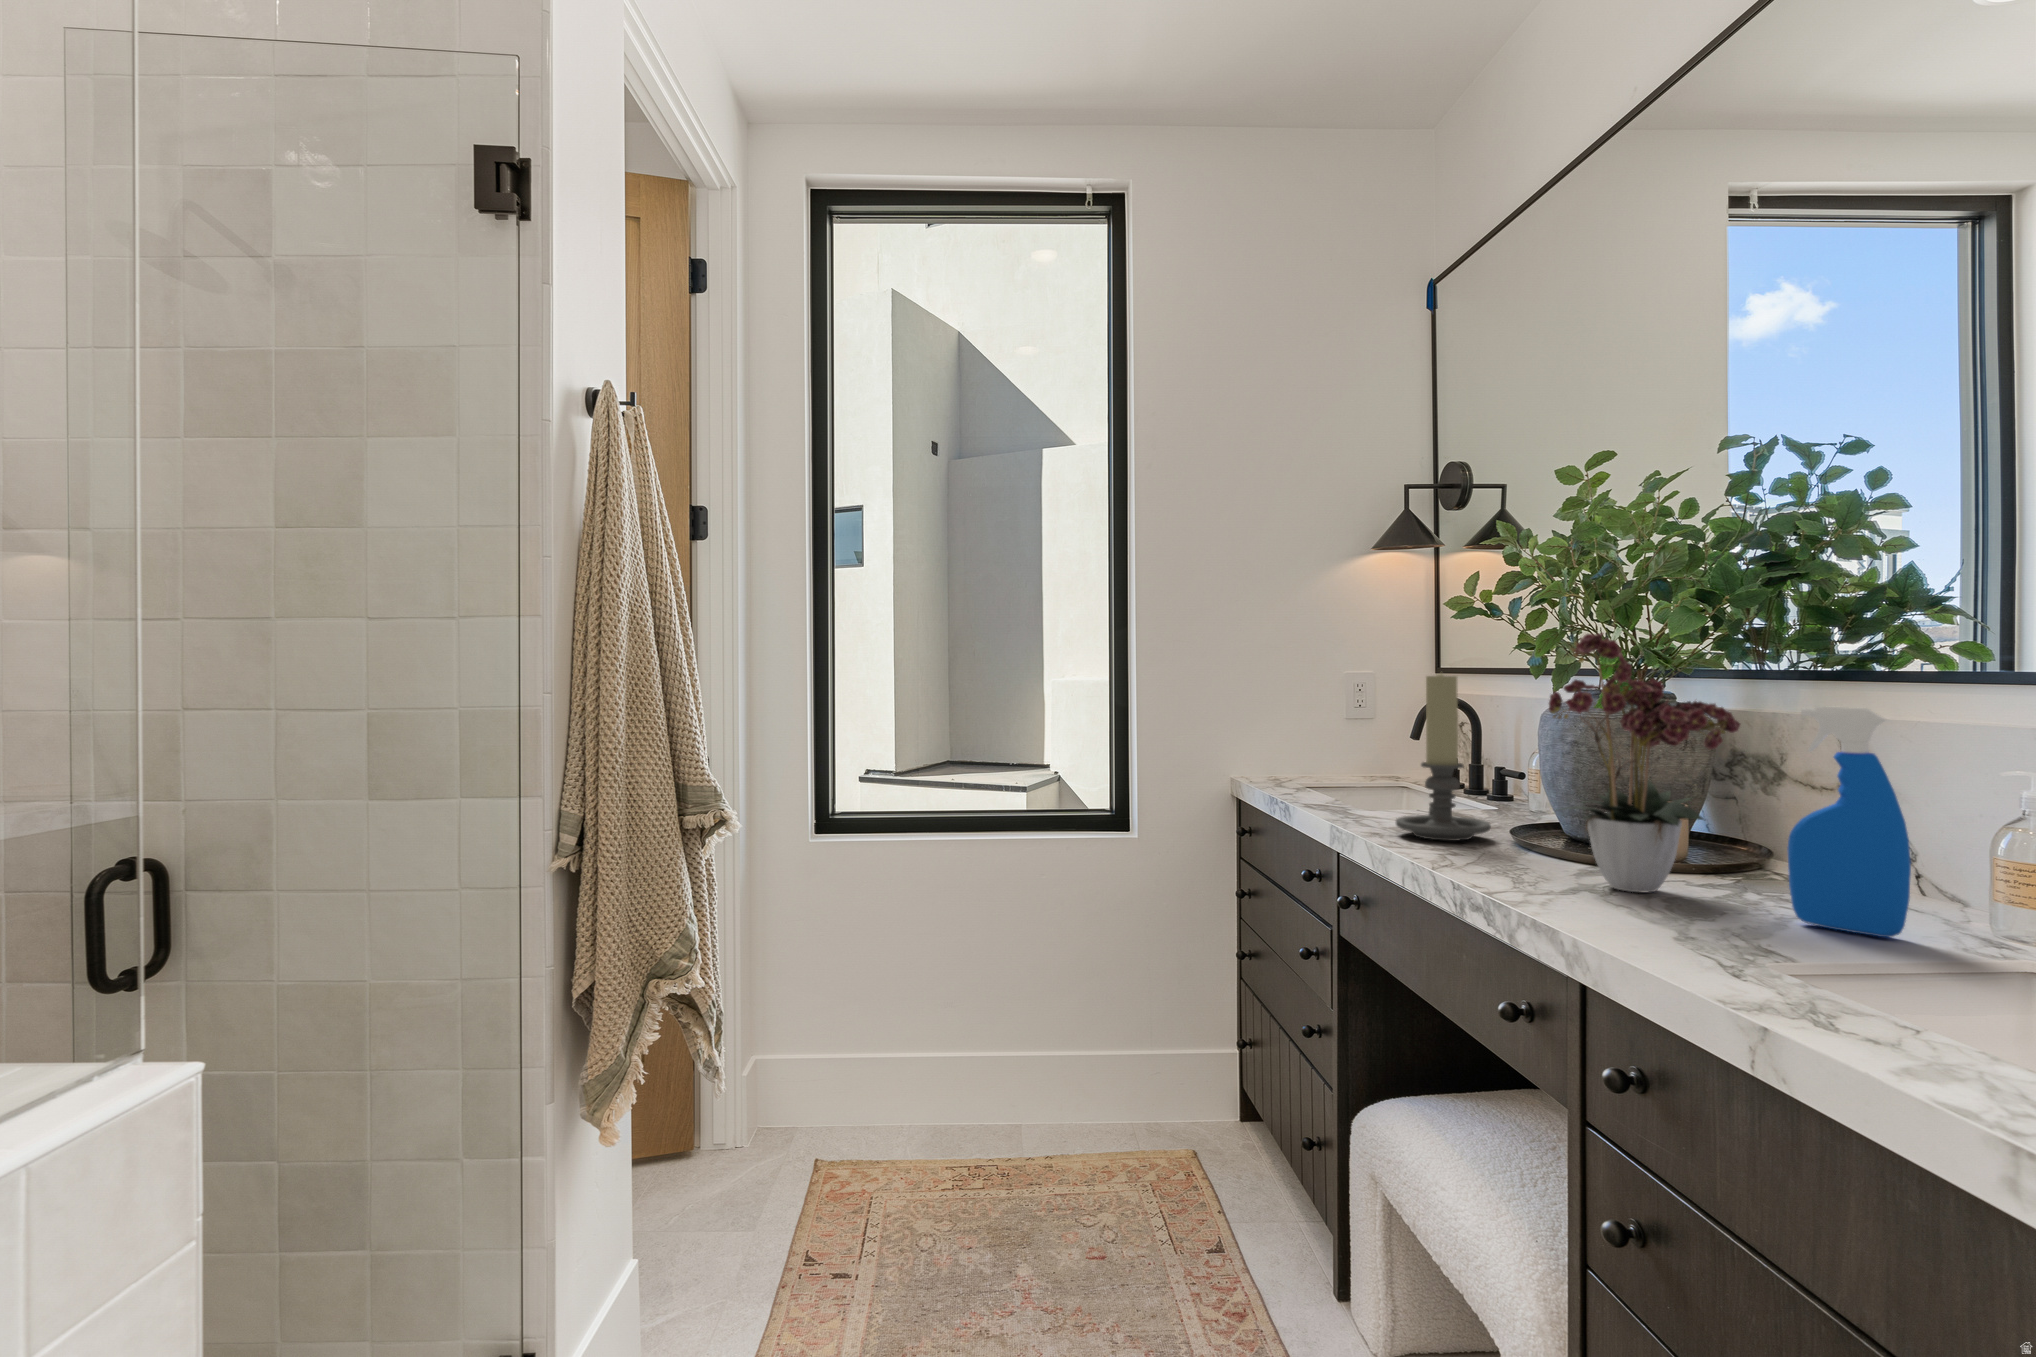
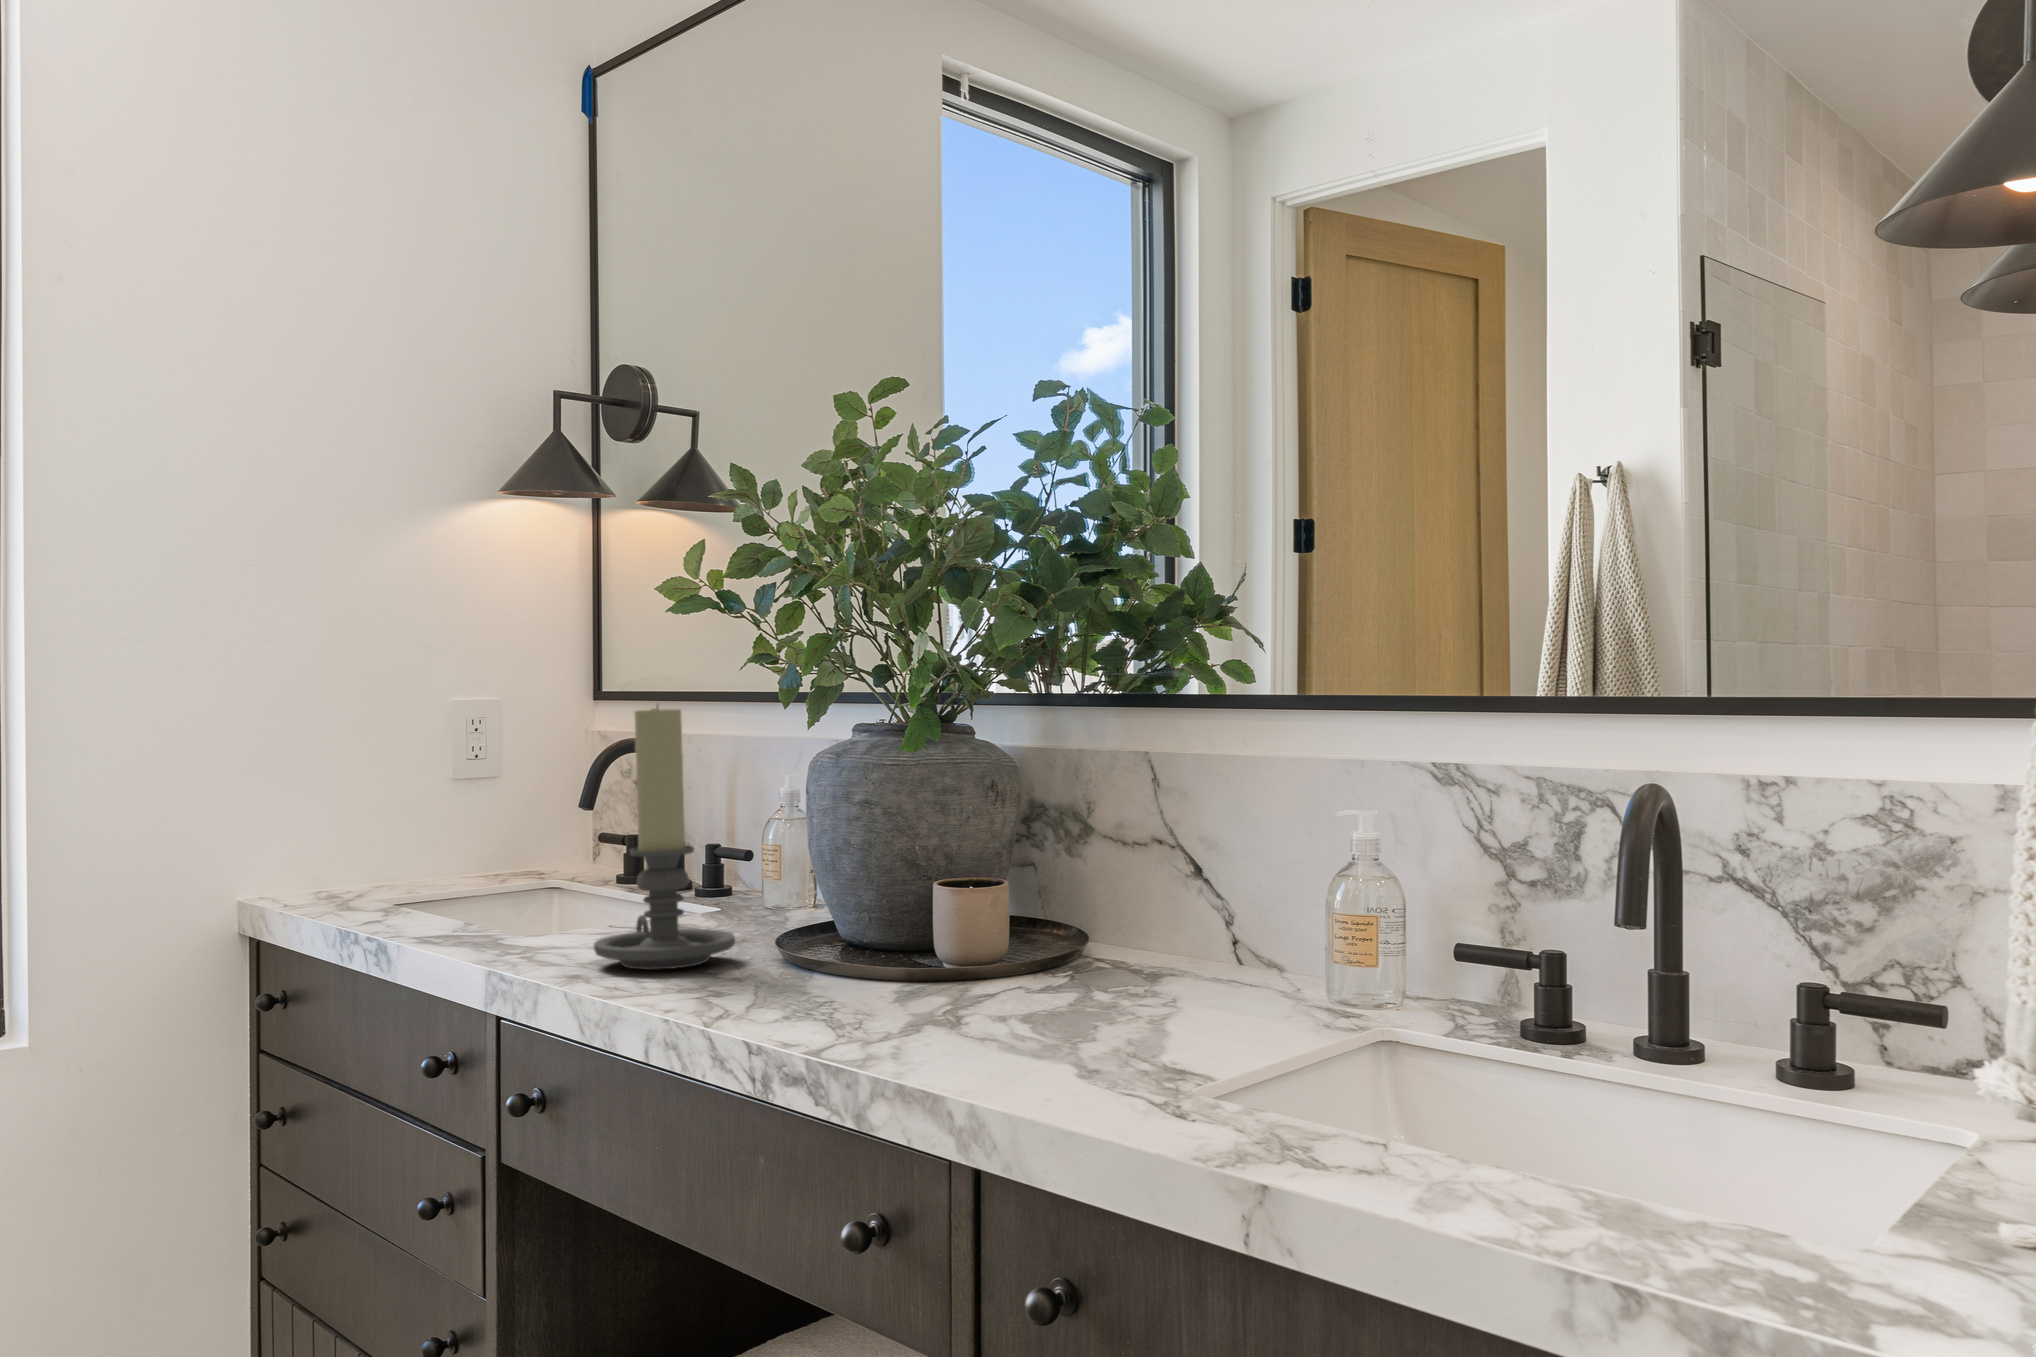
flower arrangement: present [1549,633,1740,893] -> none [823,629,1084,1009]
spray bottle: present [1788,706,1911,937] -> none [1129,740,1253,1023]

